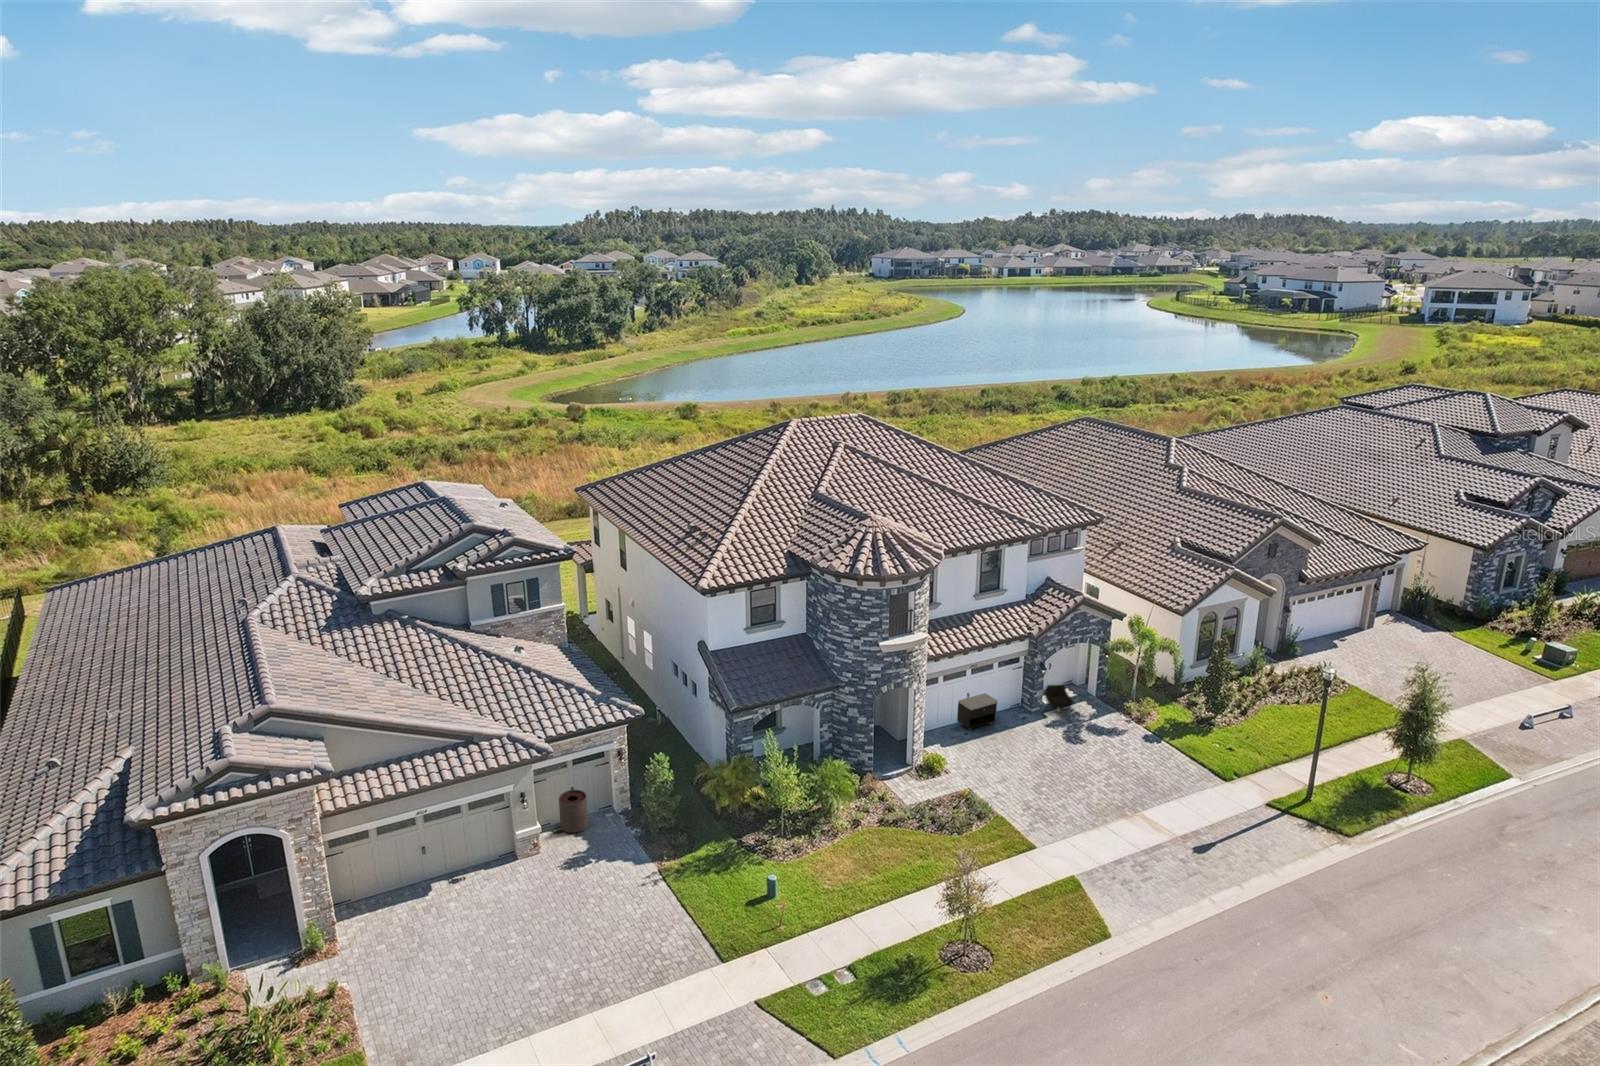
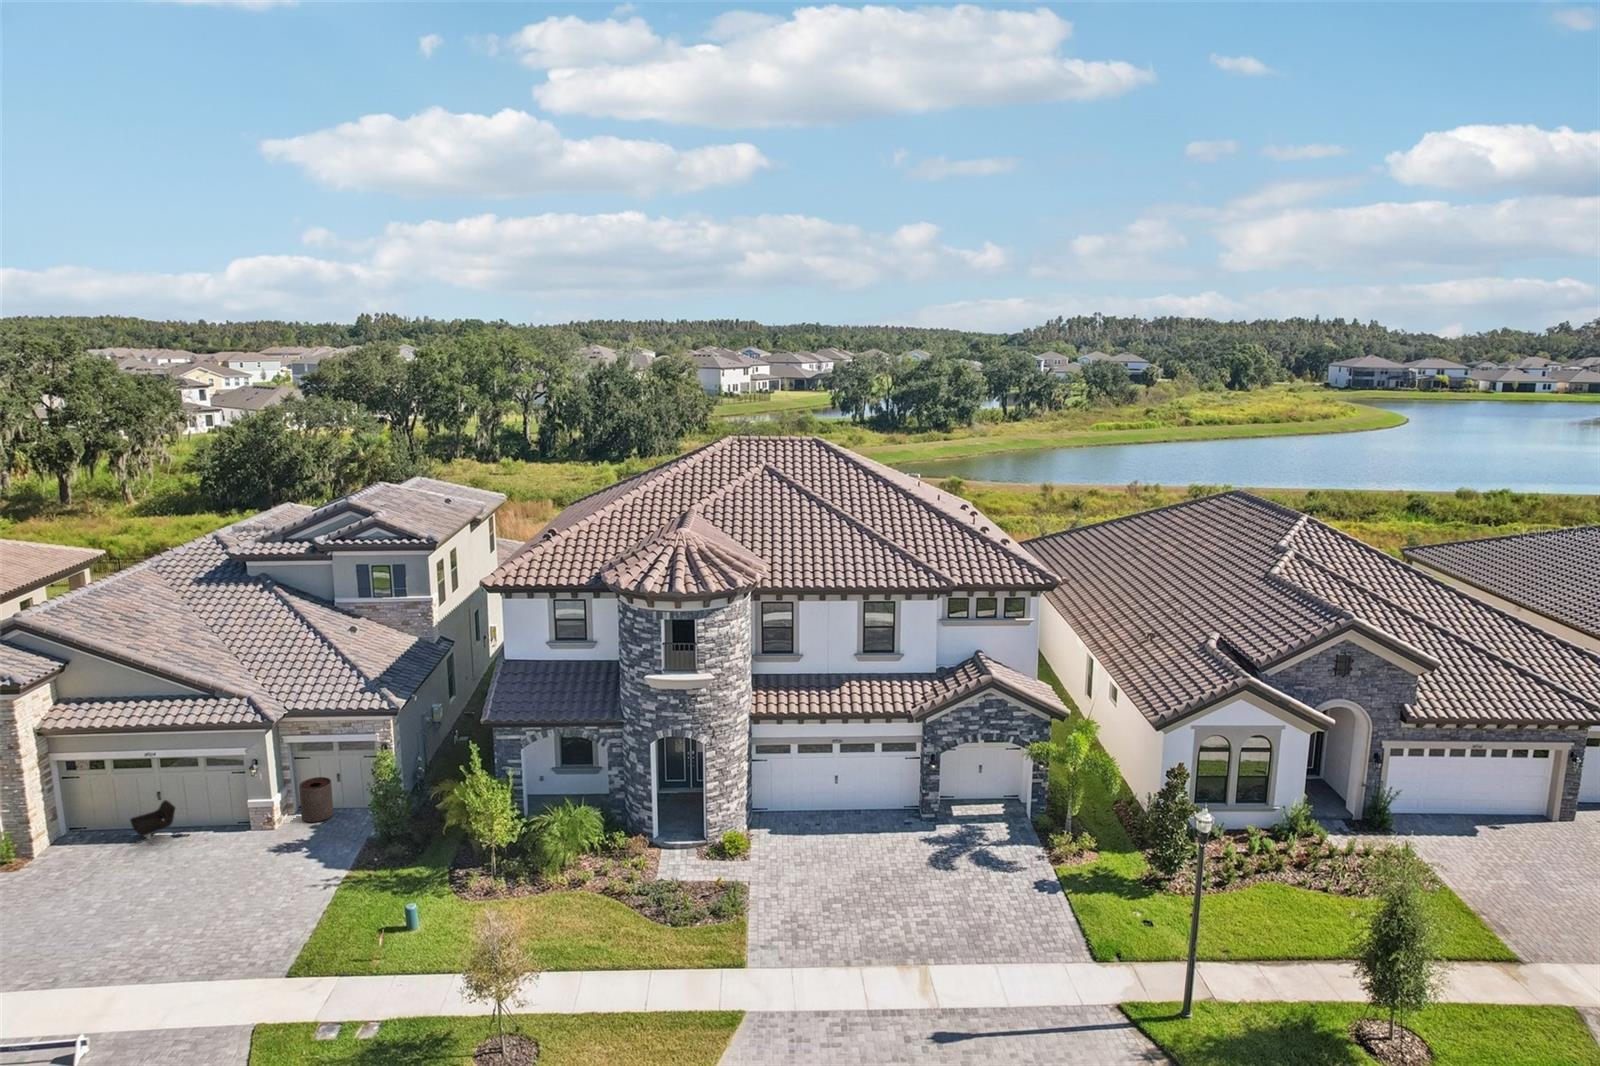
lounge chair: present [1045,685,1074,716] -> present [130,800,175,844]
storage bench: present [957,693,998,730] -> none [820,781,866,821]

